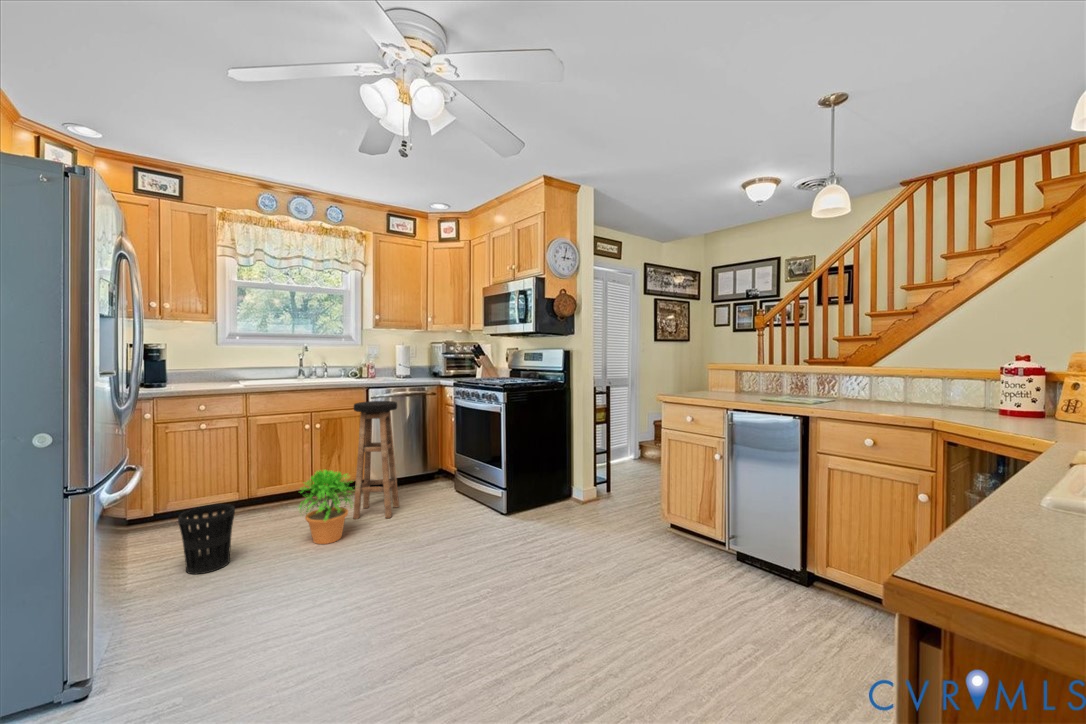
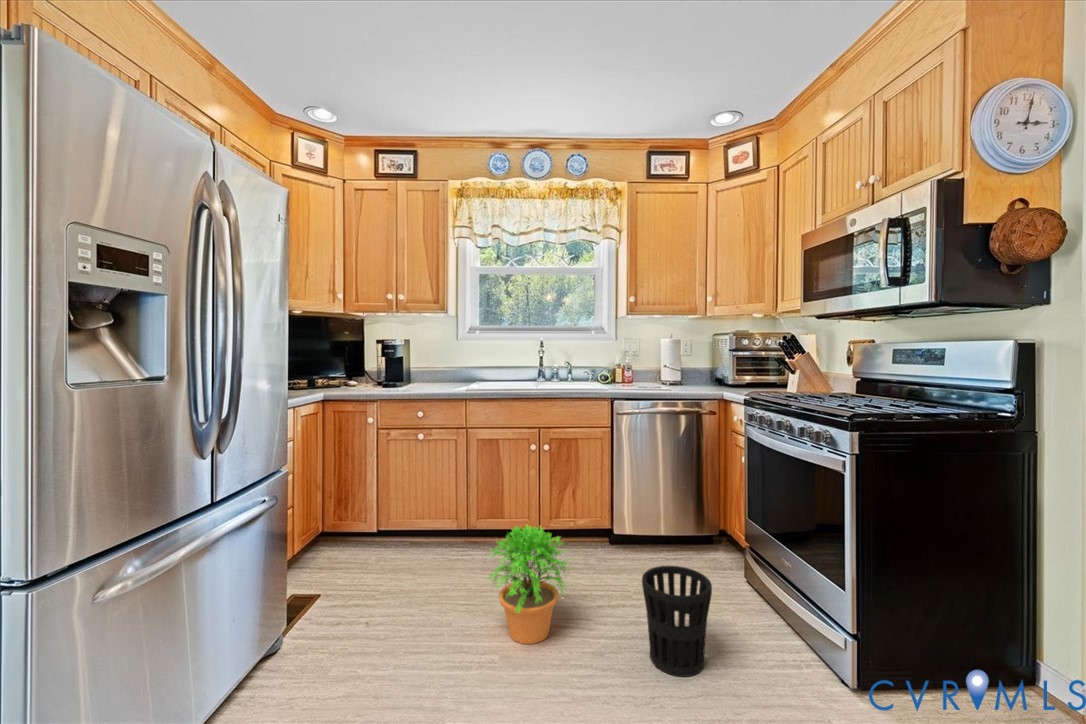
bar stool: present [353,401,399,519] -> none [577,422,648,614]
wastebasket: present [178,504,235,574] -> present [642,566,712,677]

